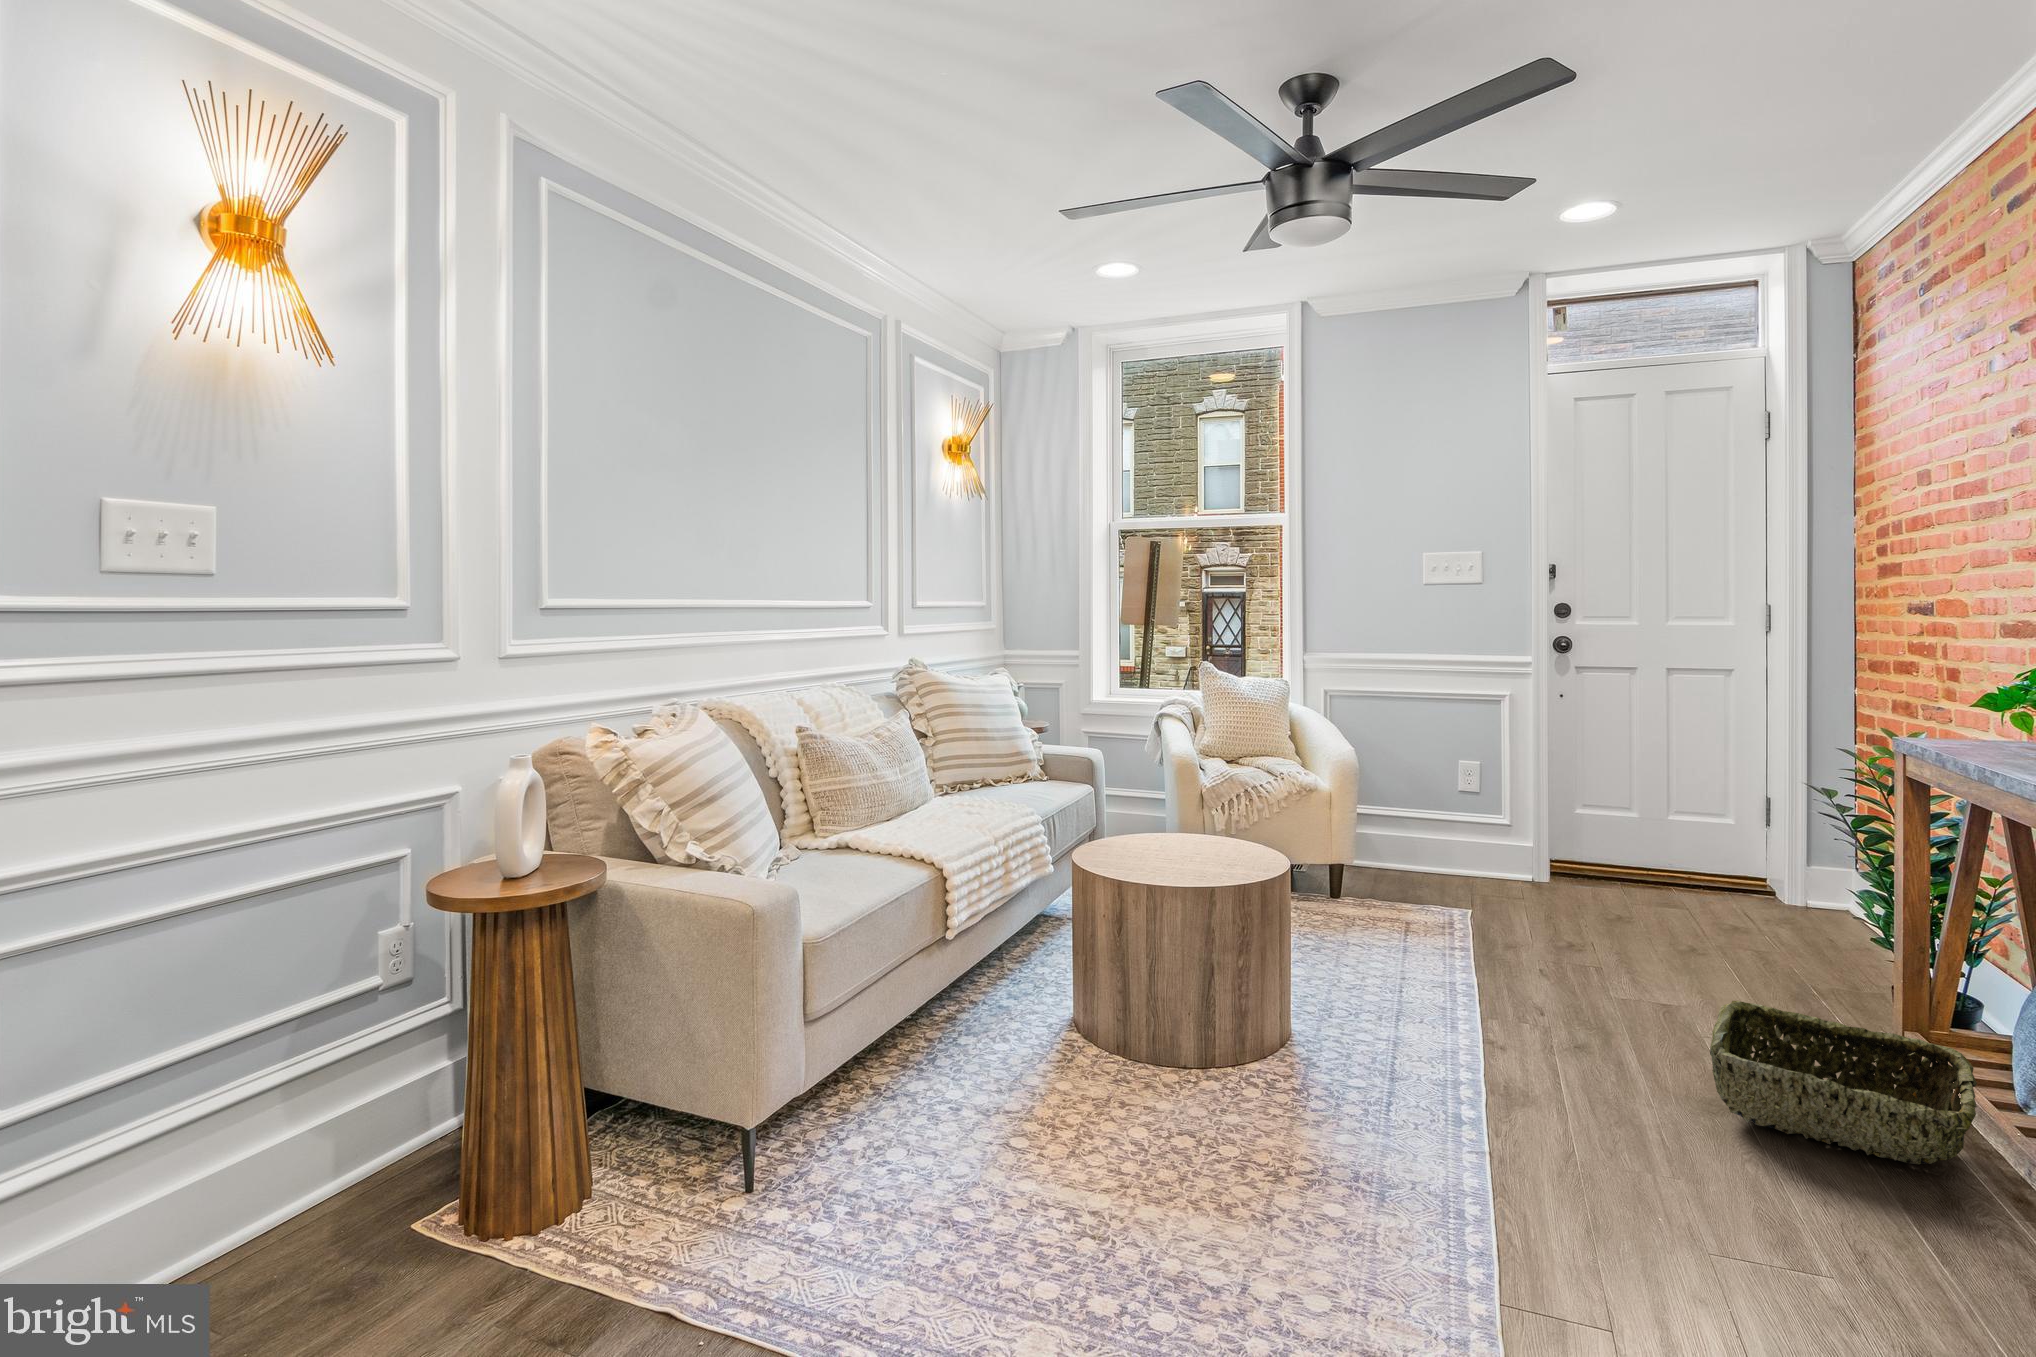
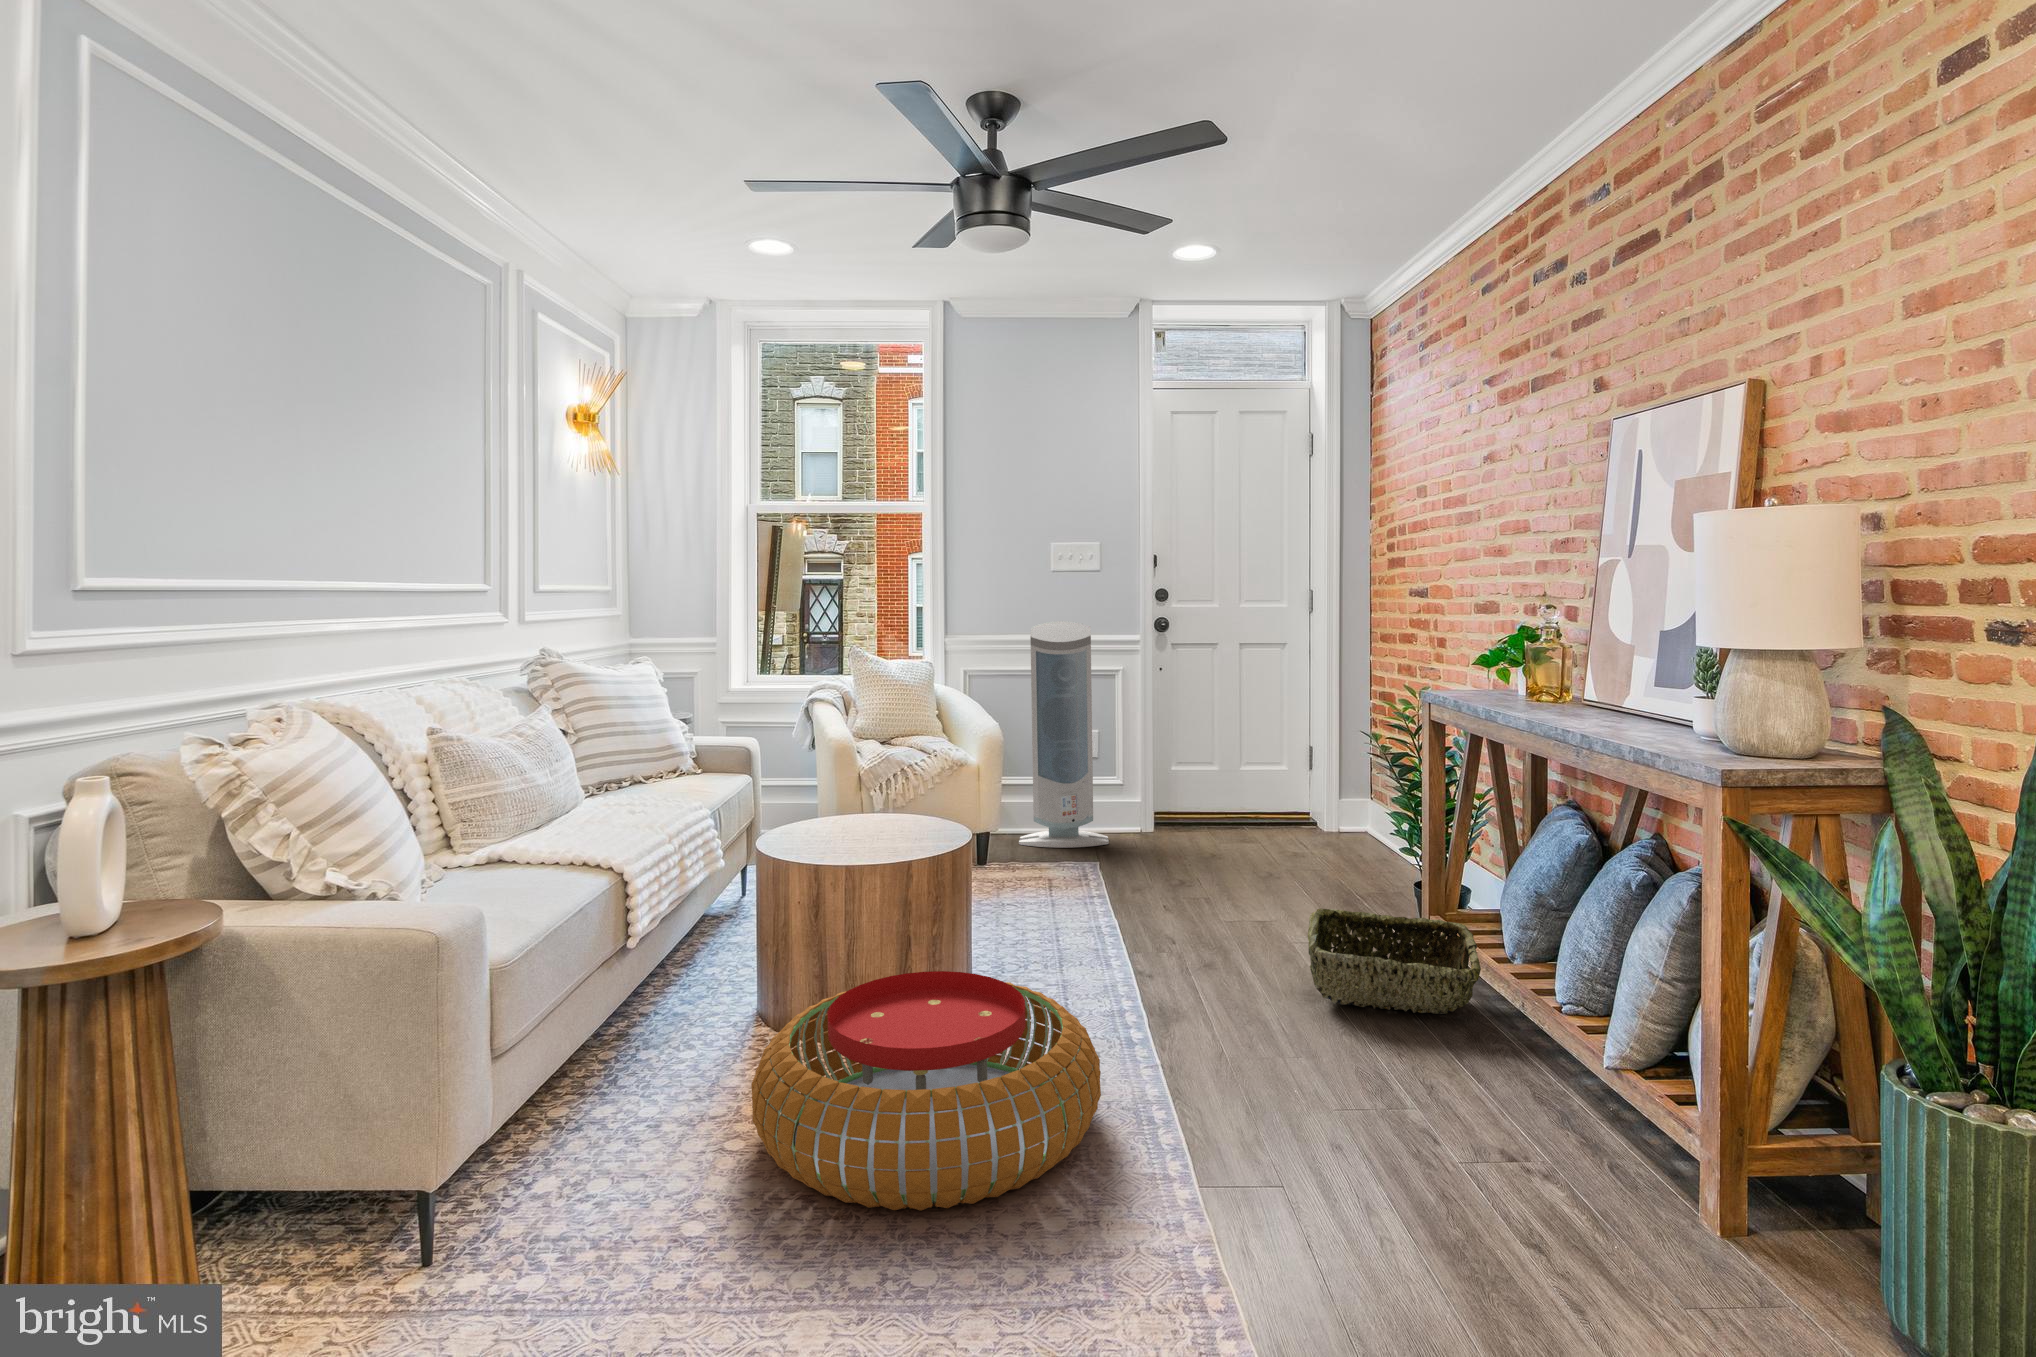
air purifier: none [1383,635,1492,890] -> present [1019,621,1109,848]
pouf: none [1031,1004,1400,1258] -> present [751,971,1101,1211]

